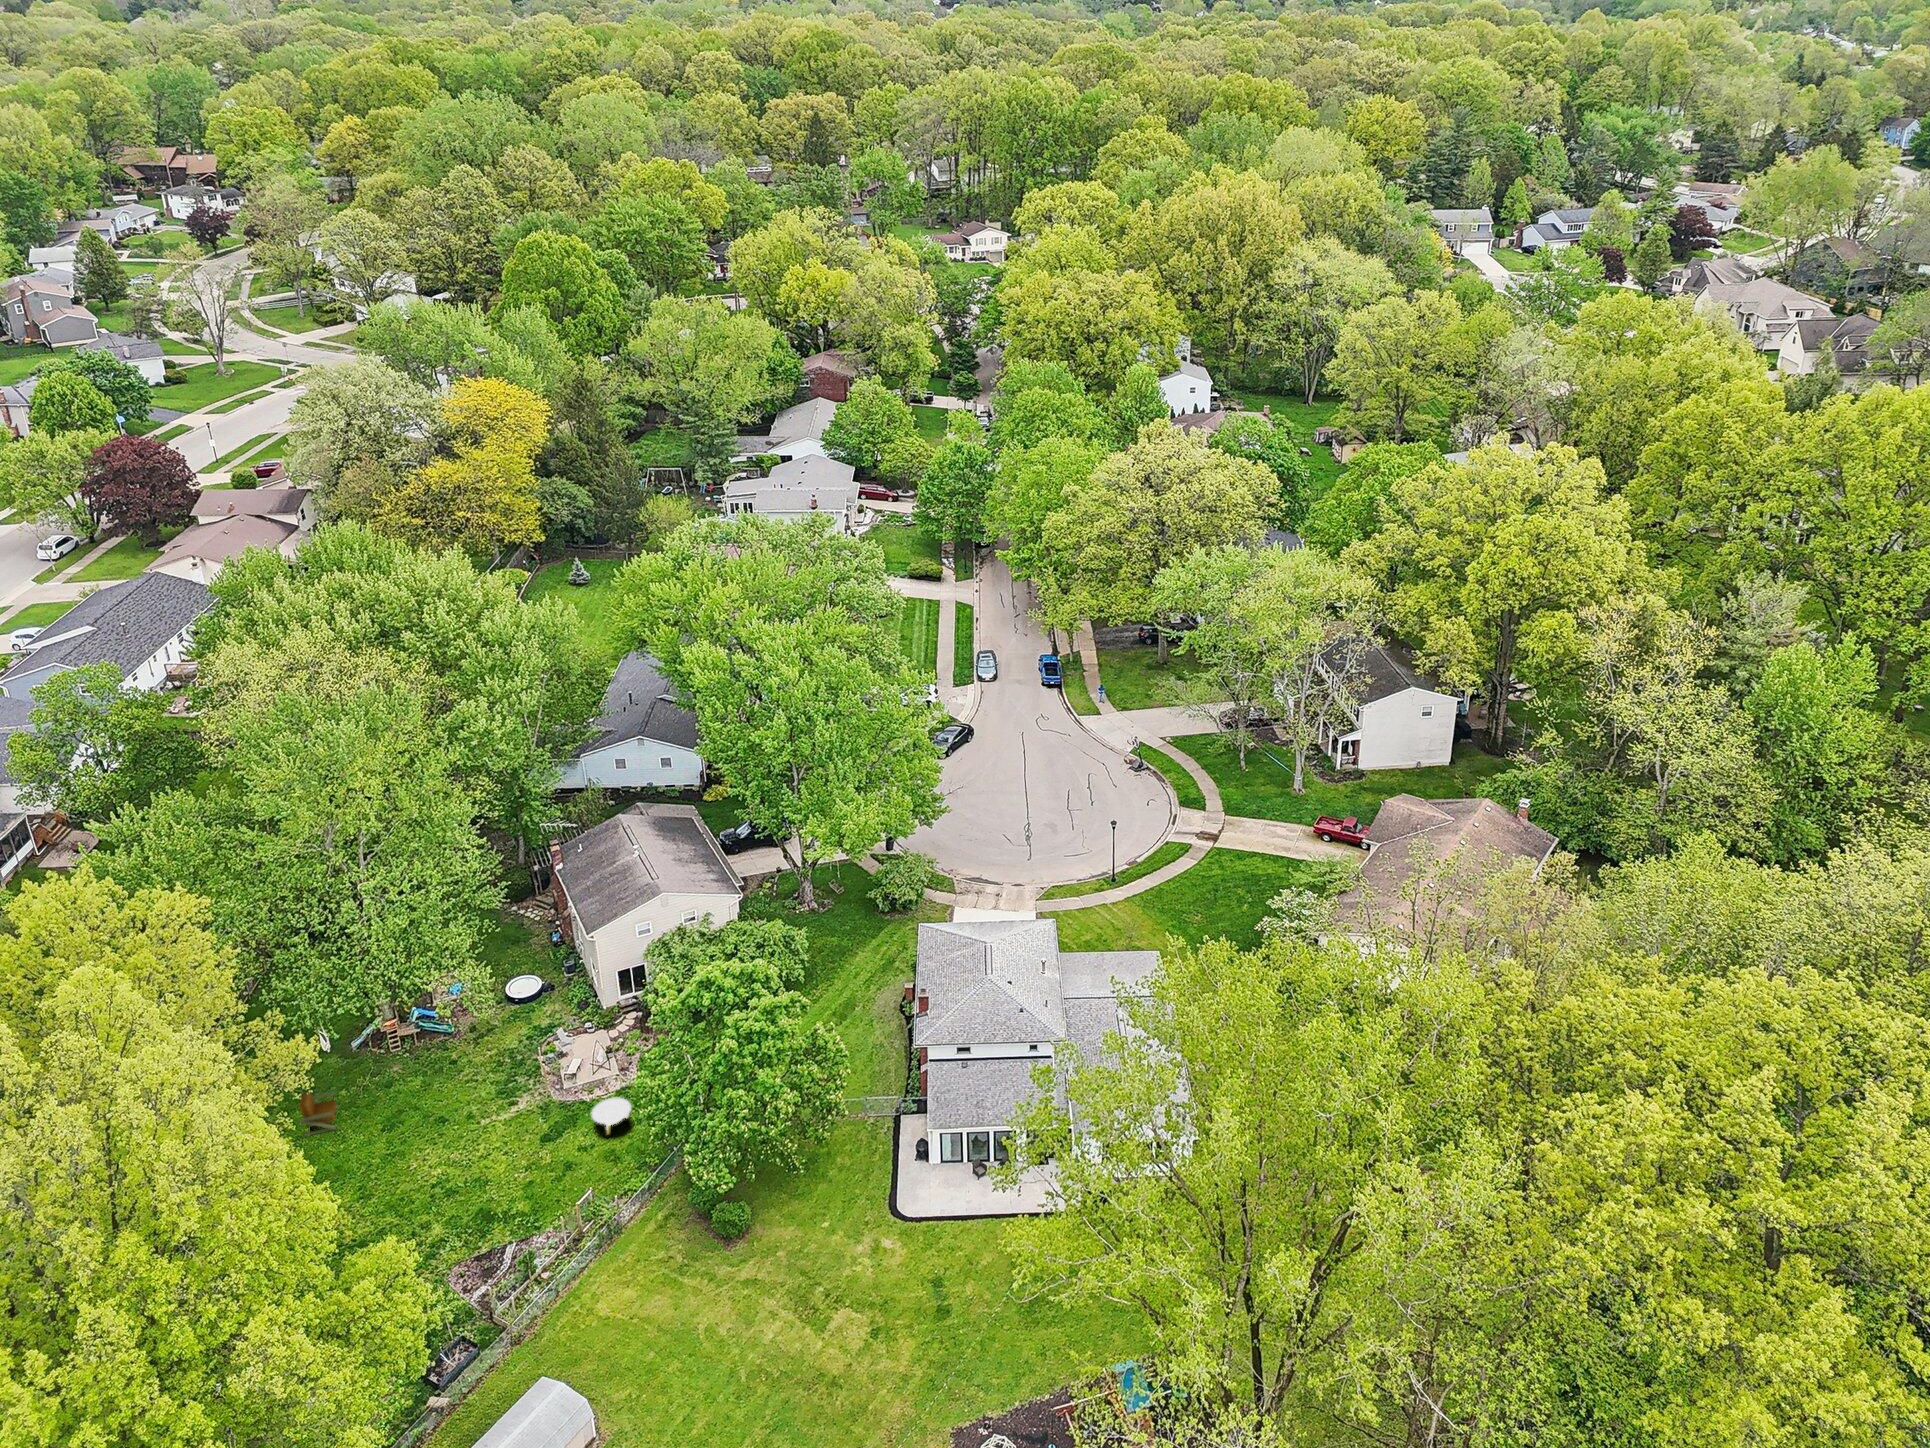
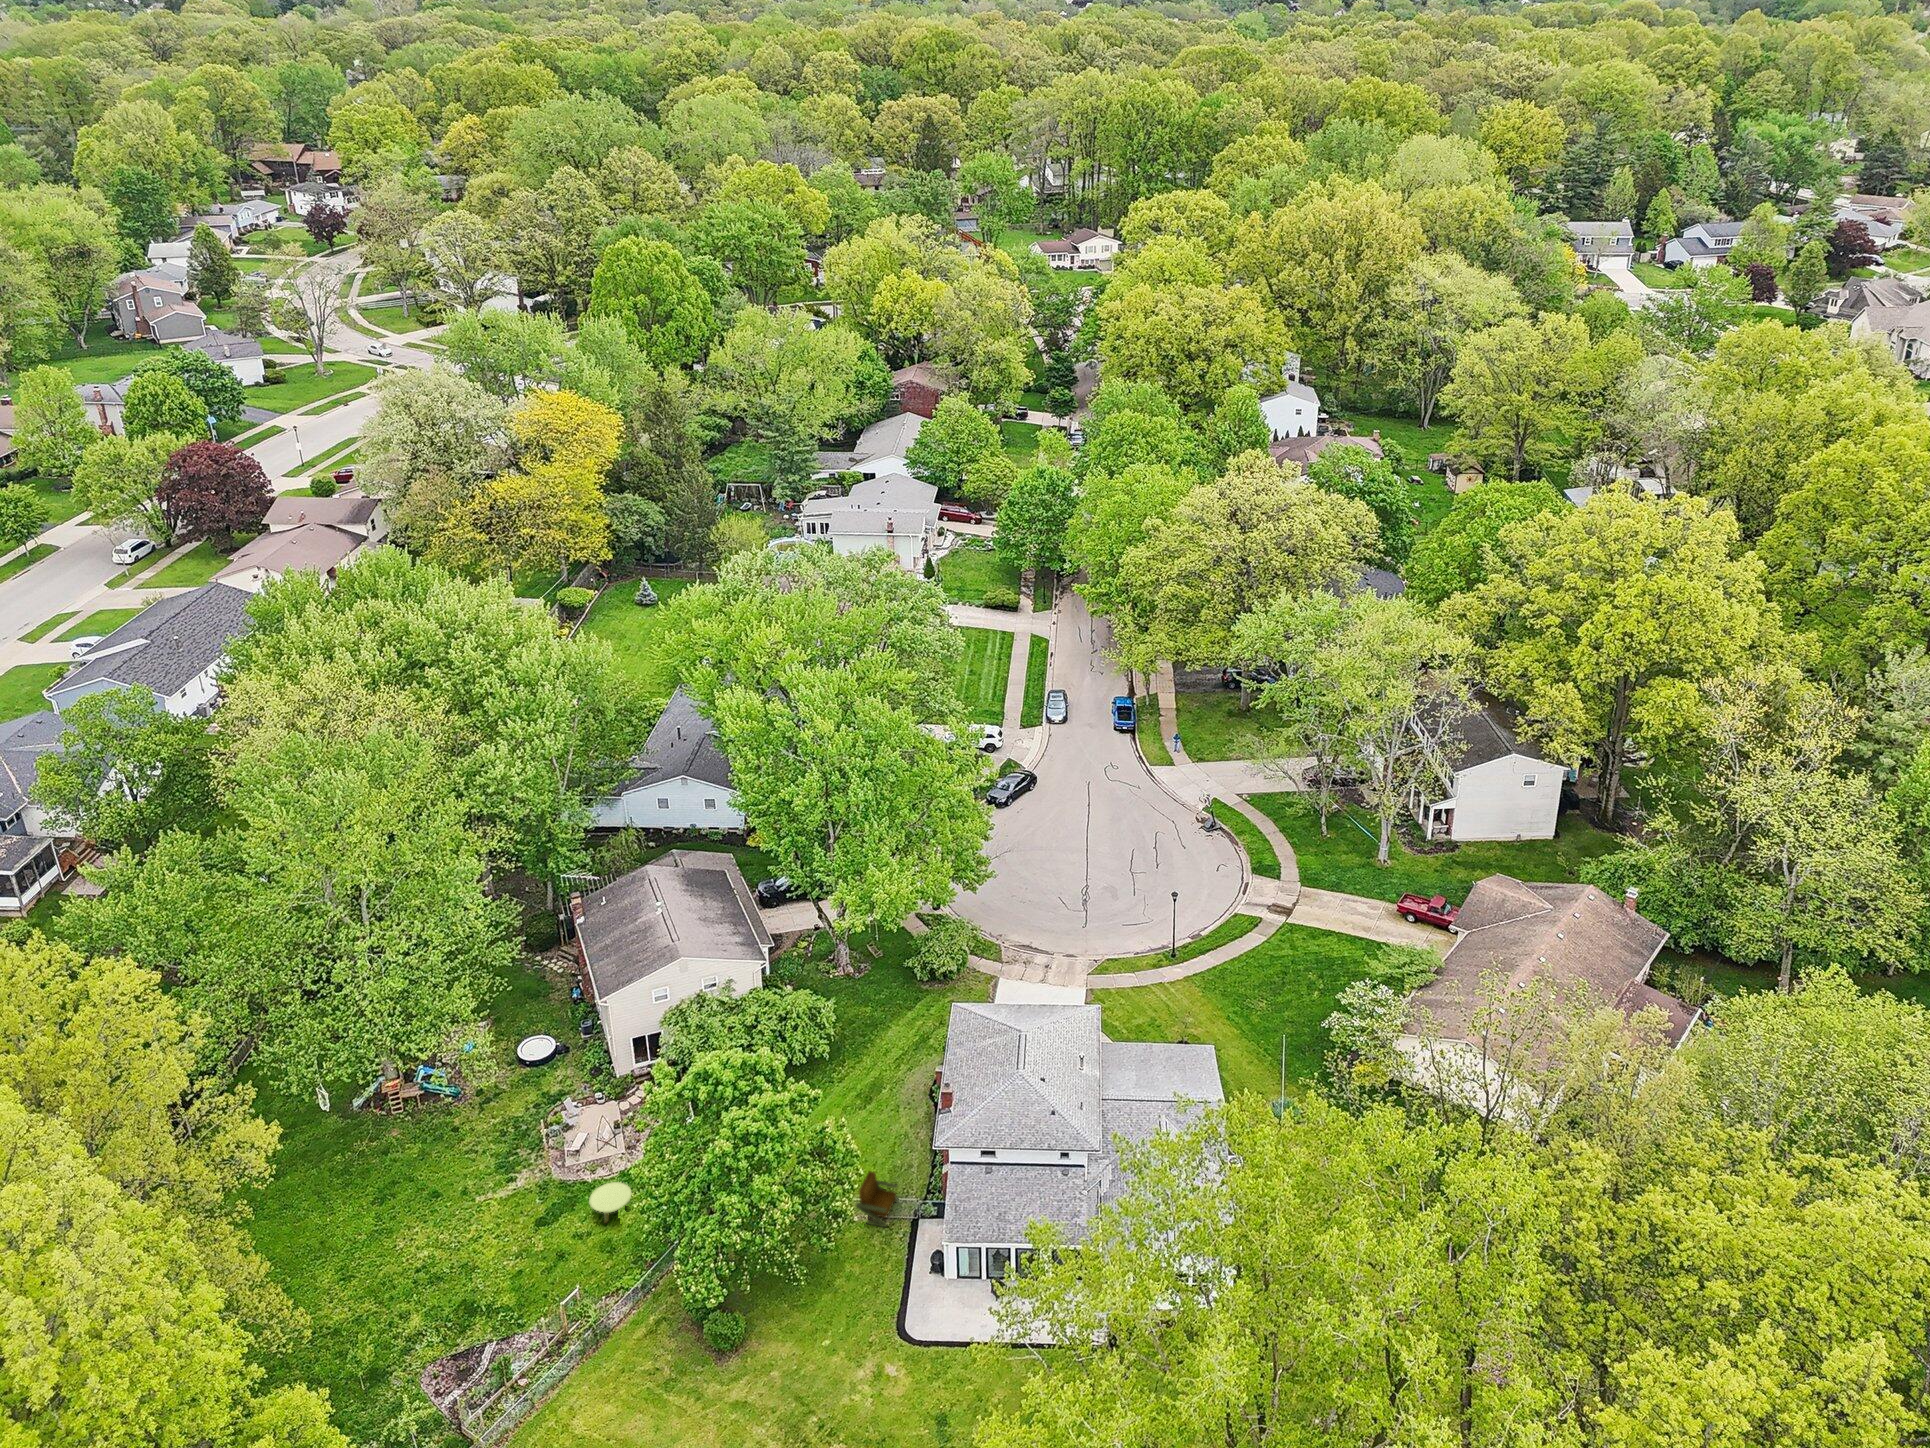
lounge chair: present [299,1092,338,1136] -> present [856,1171,898,1227]

